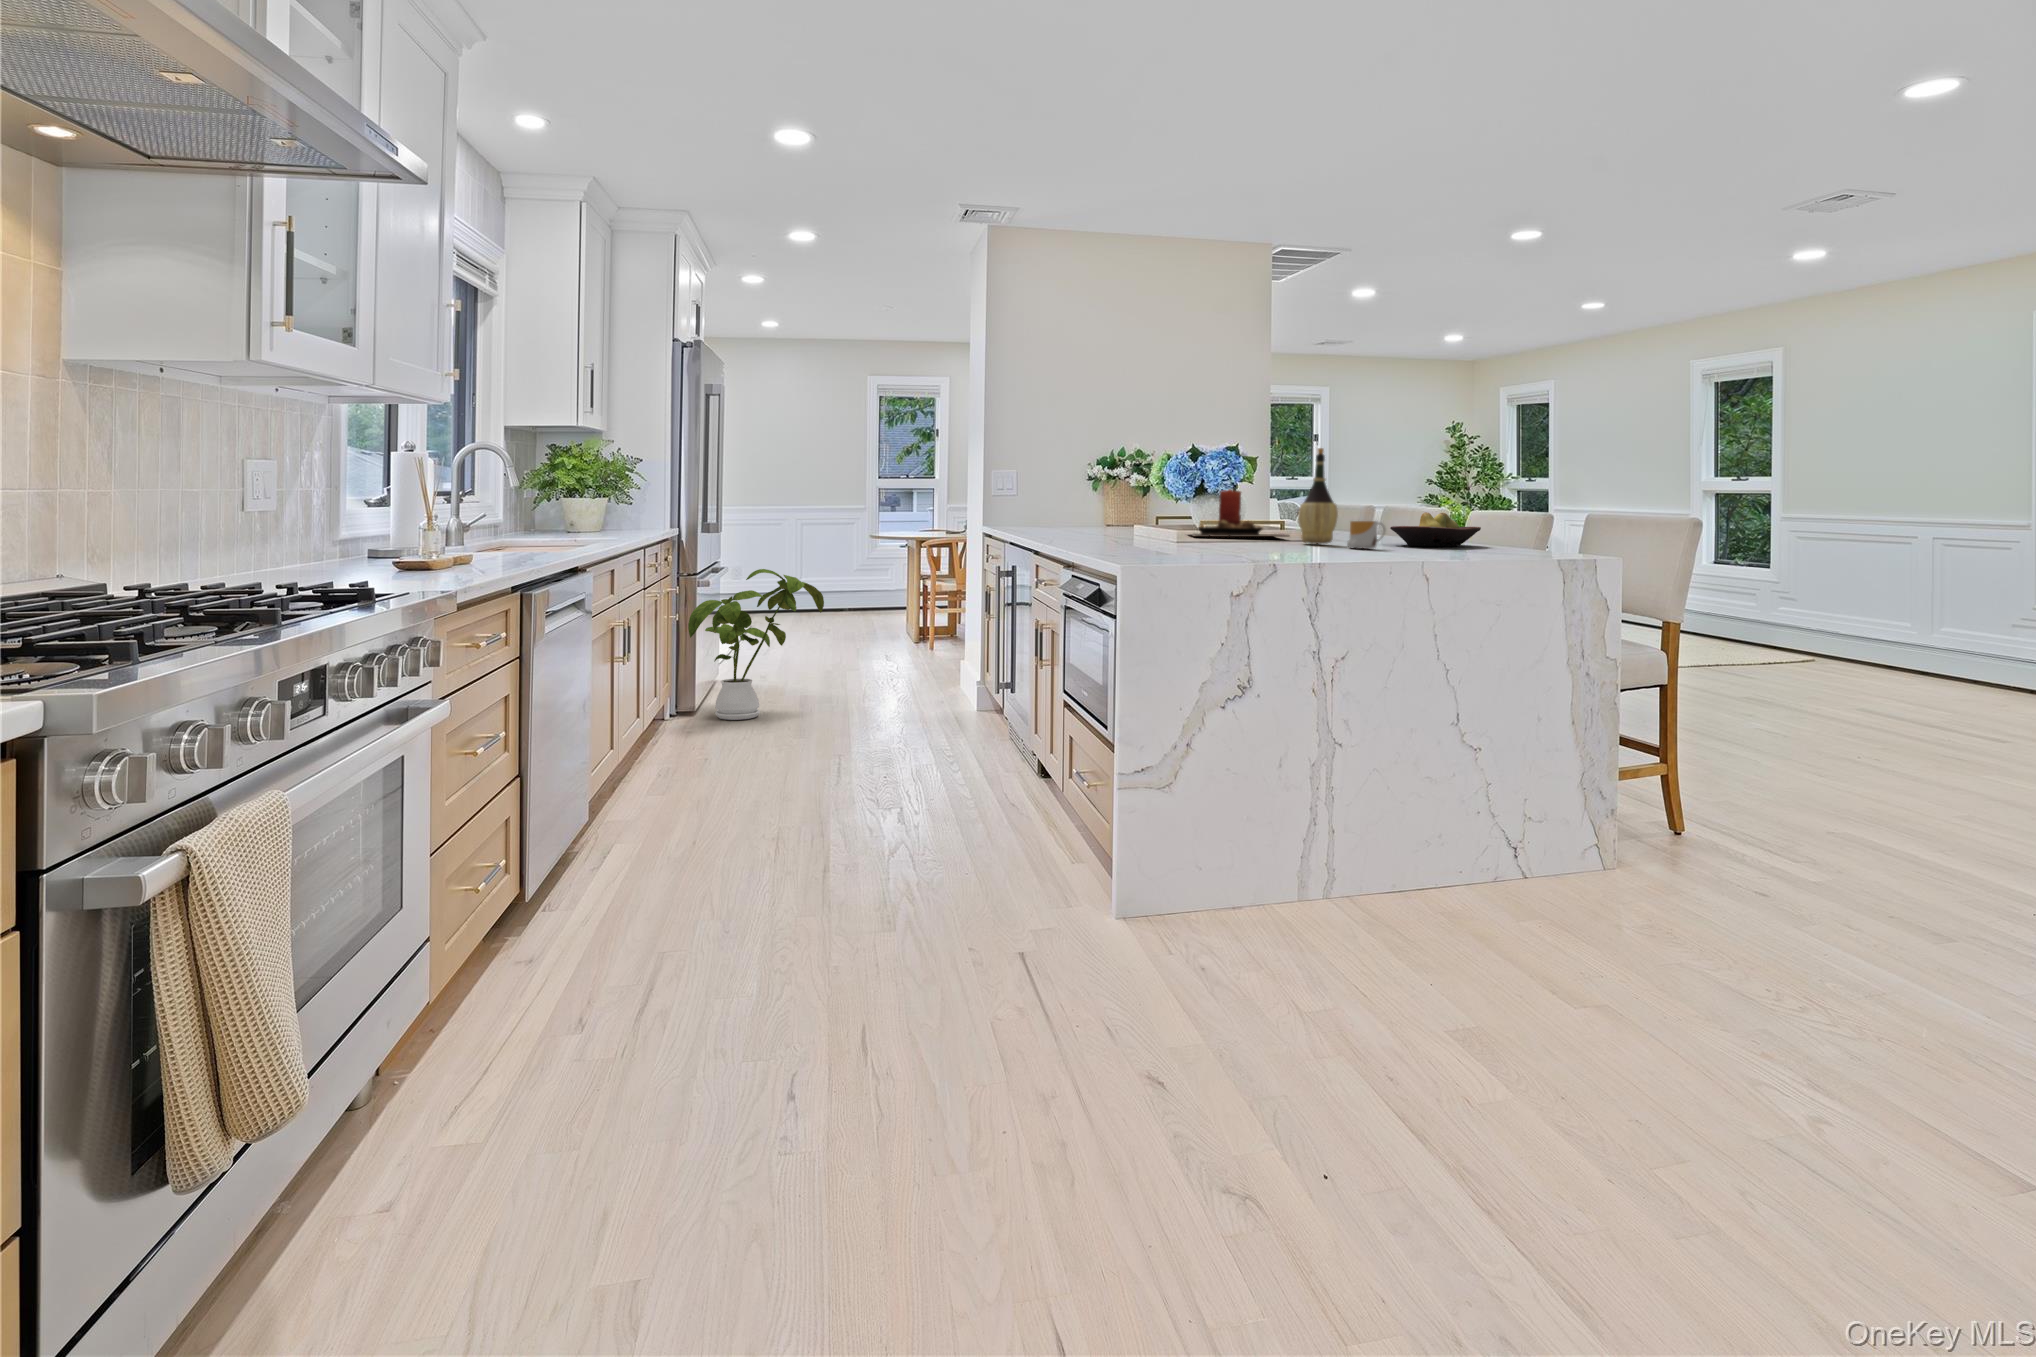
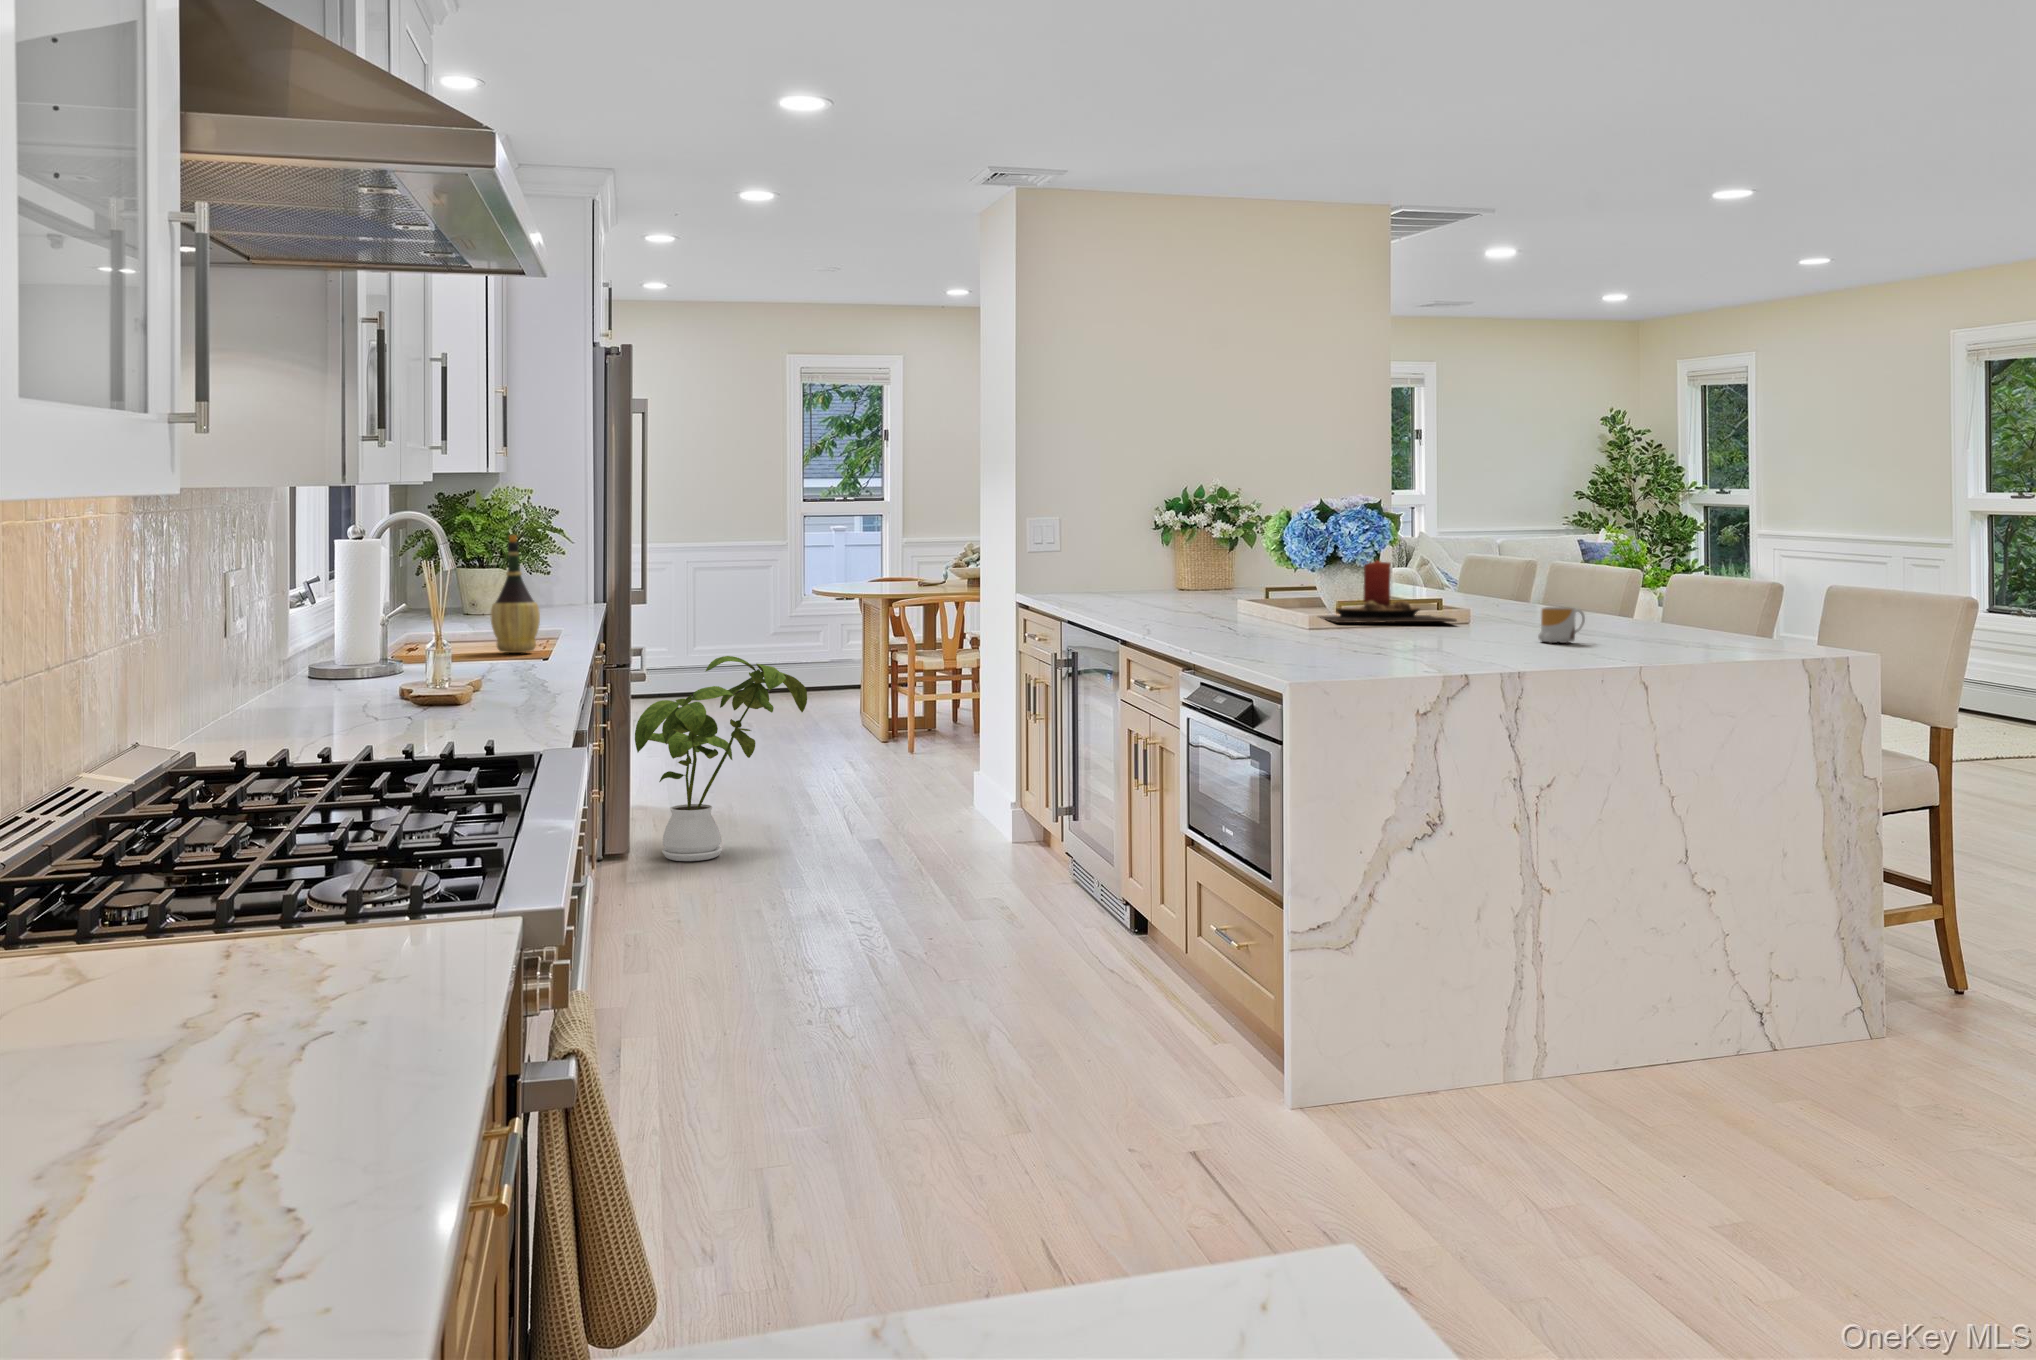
wine bottle: present [1298,448,1338,544] -> present [490,535,540,653]
fruit bowl: present [1390,512,1481,546] -> none [1585,590,1697,634]

